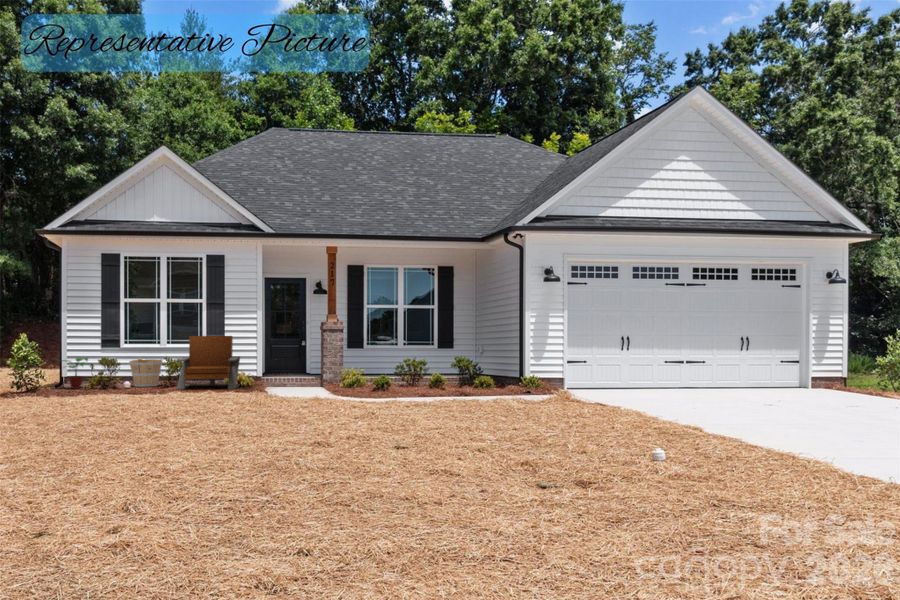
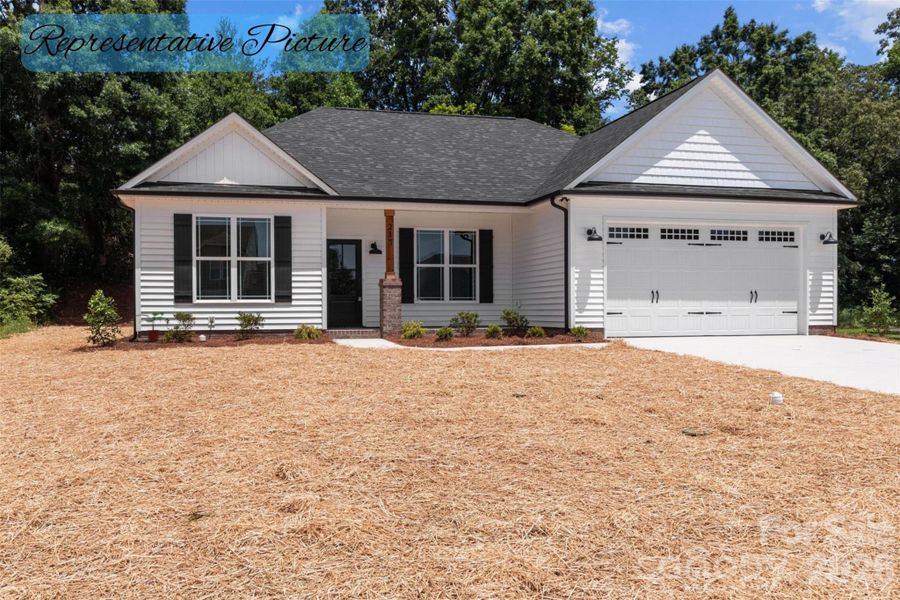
lounge chair: present [177,336,240,390] -> none [251,291,307,342]
wooden bucket: present [129,359,163,387] -> none [203,313,235,340]

